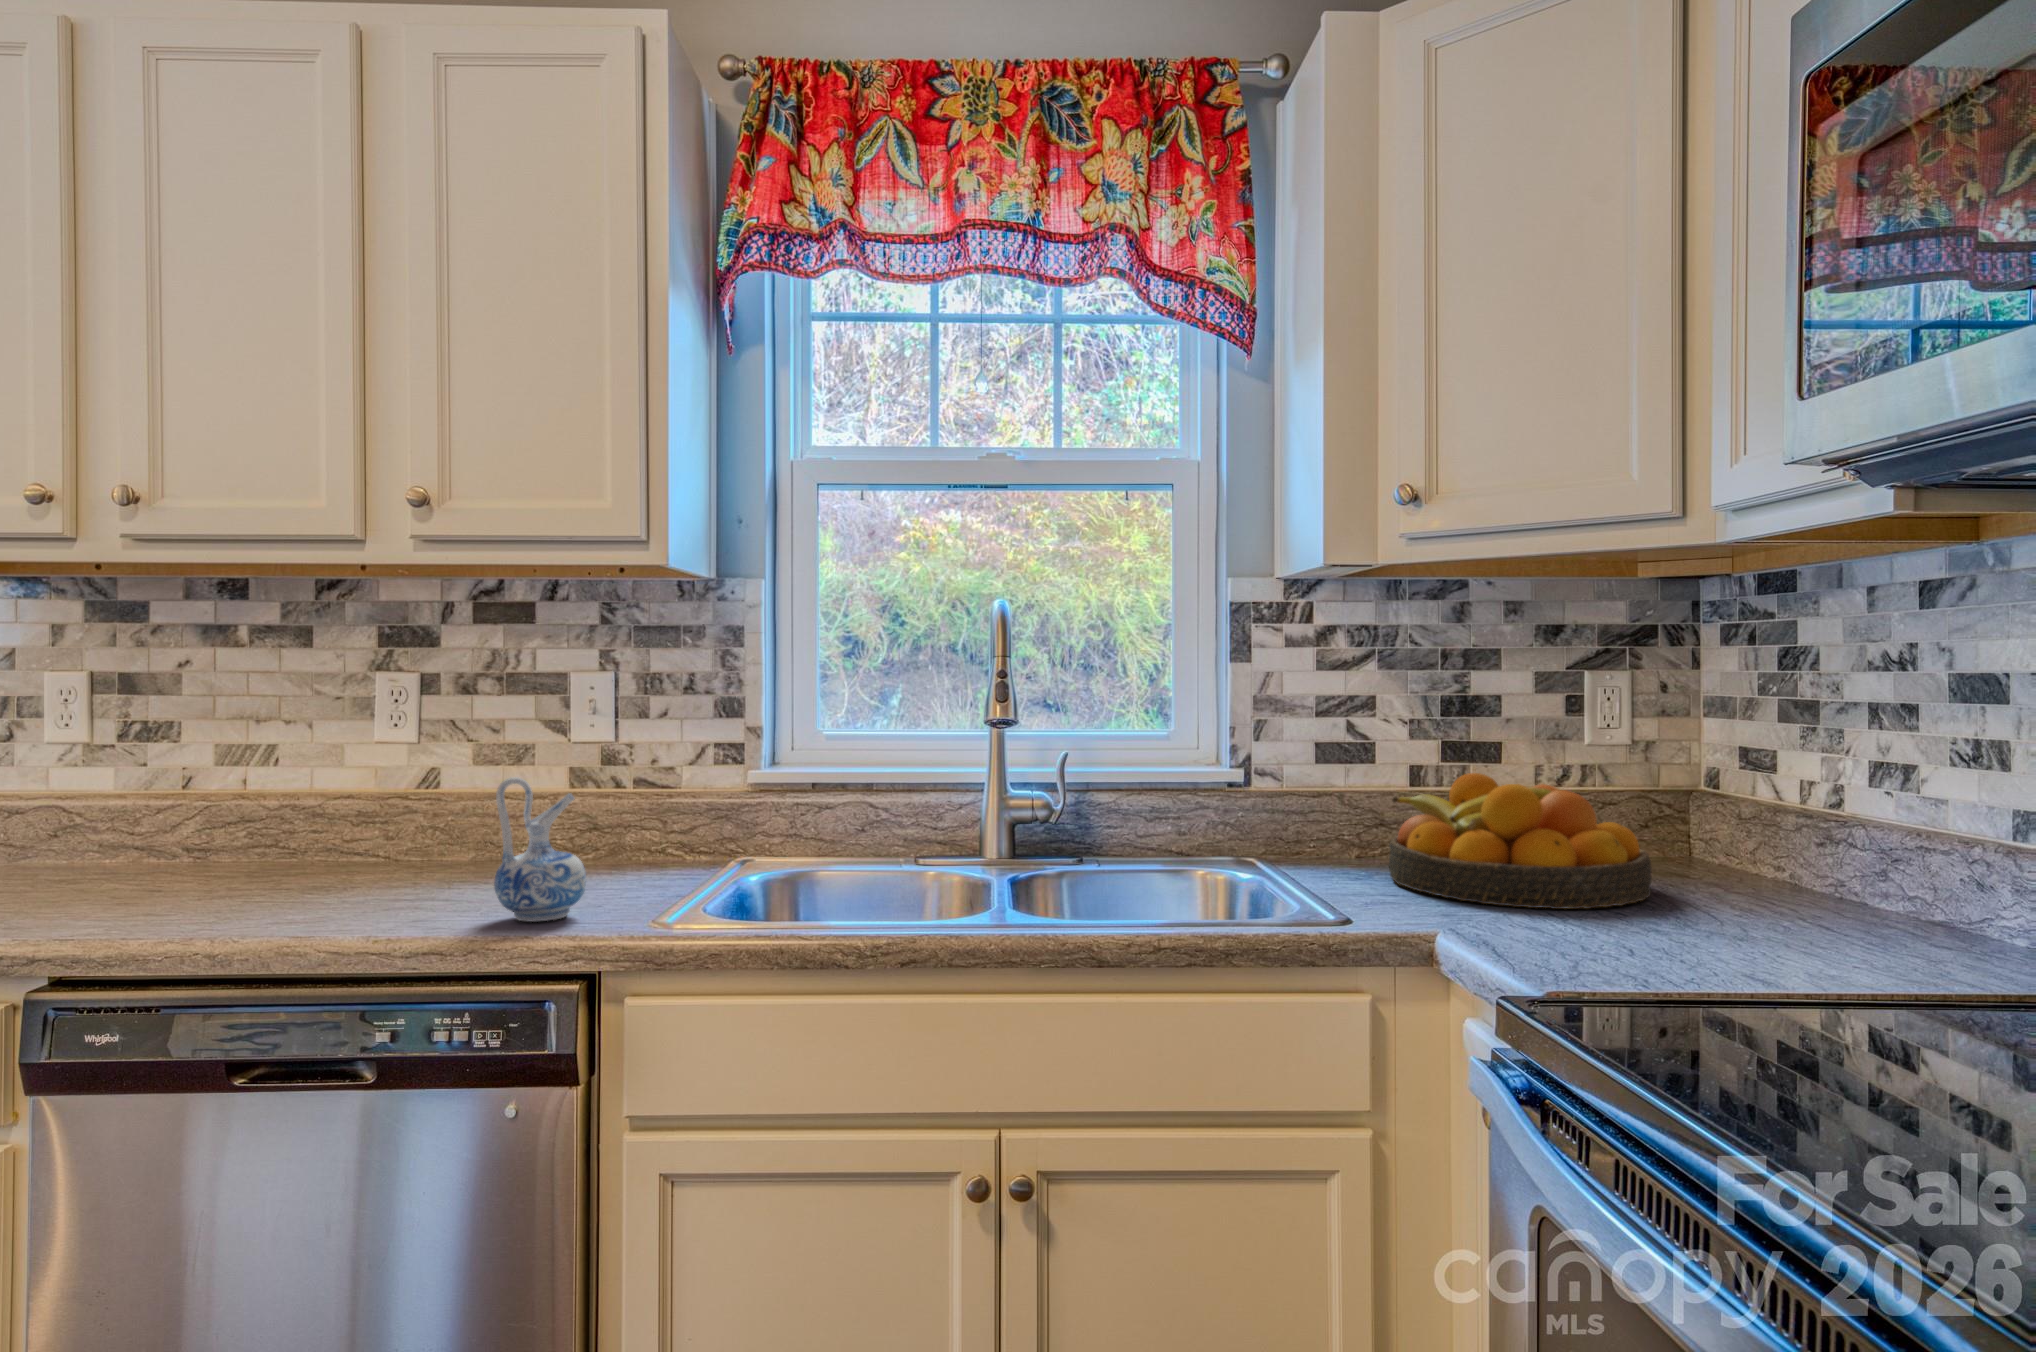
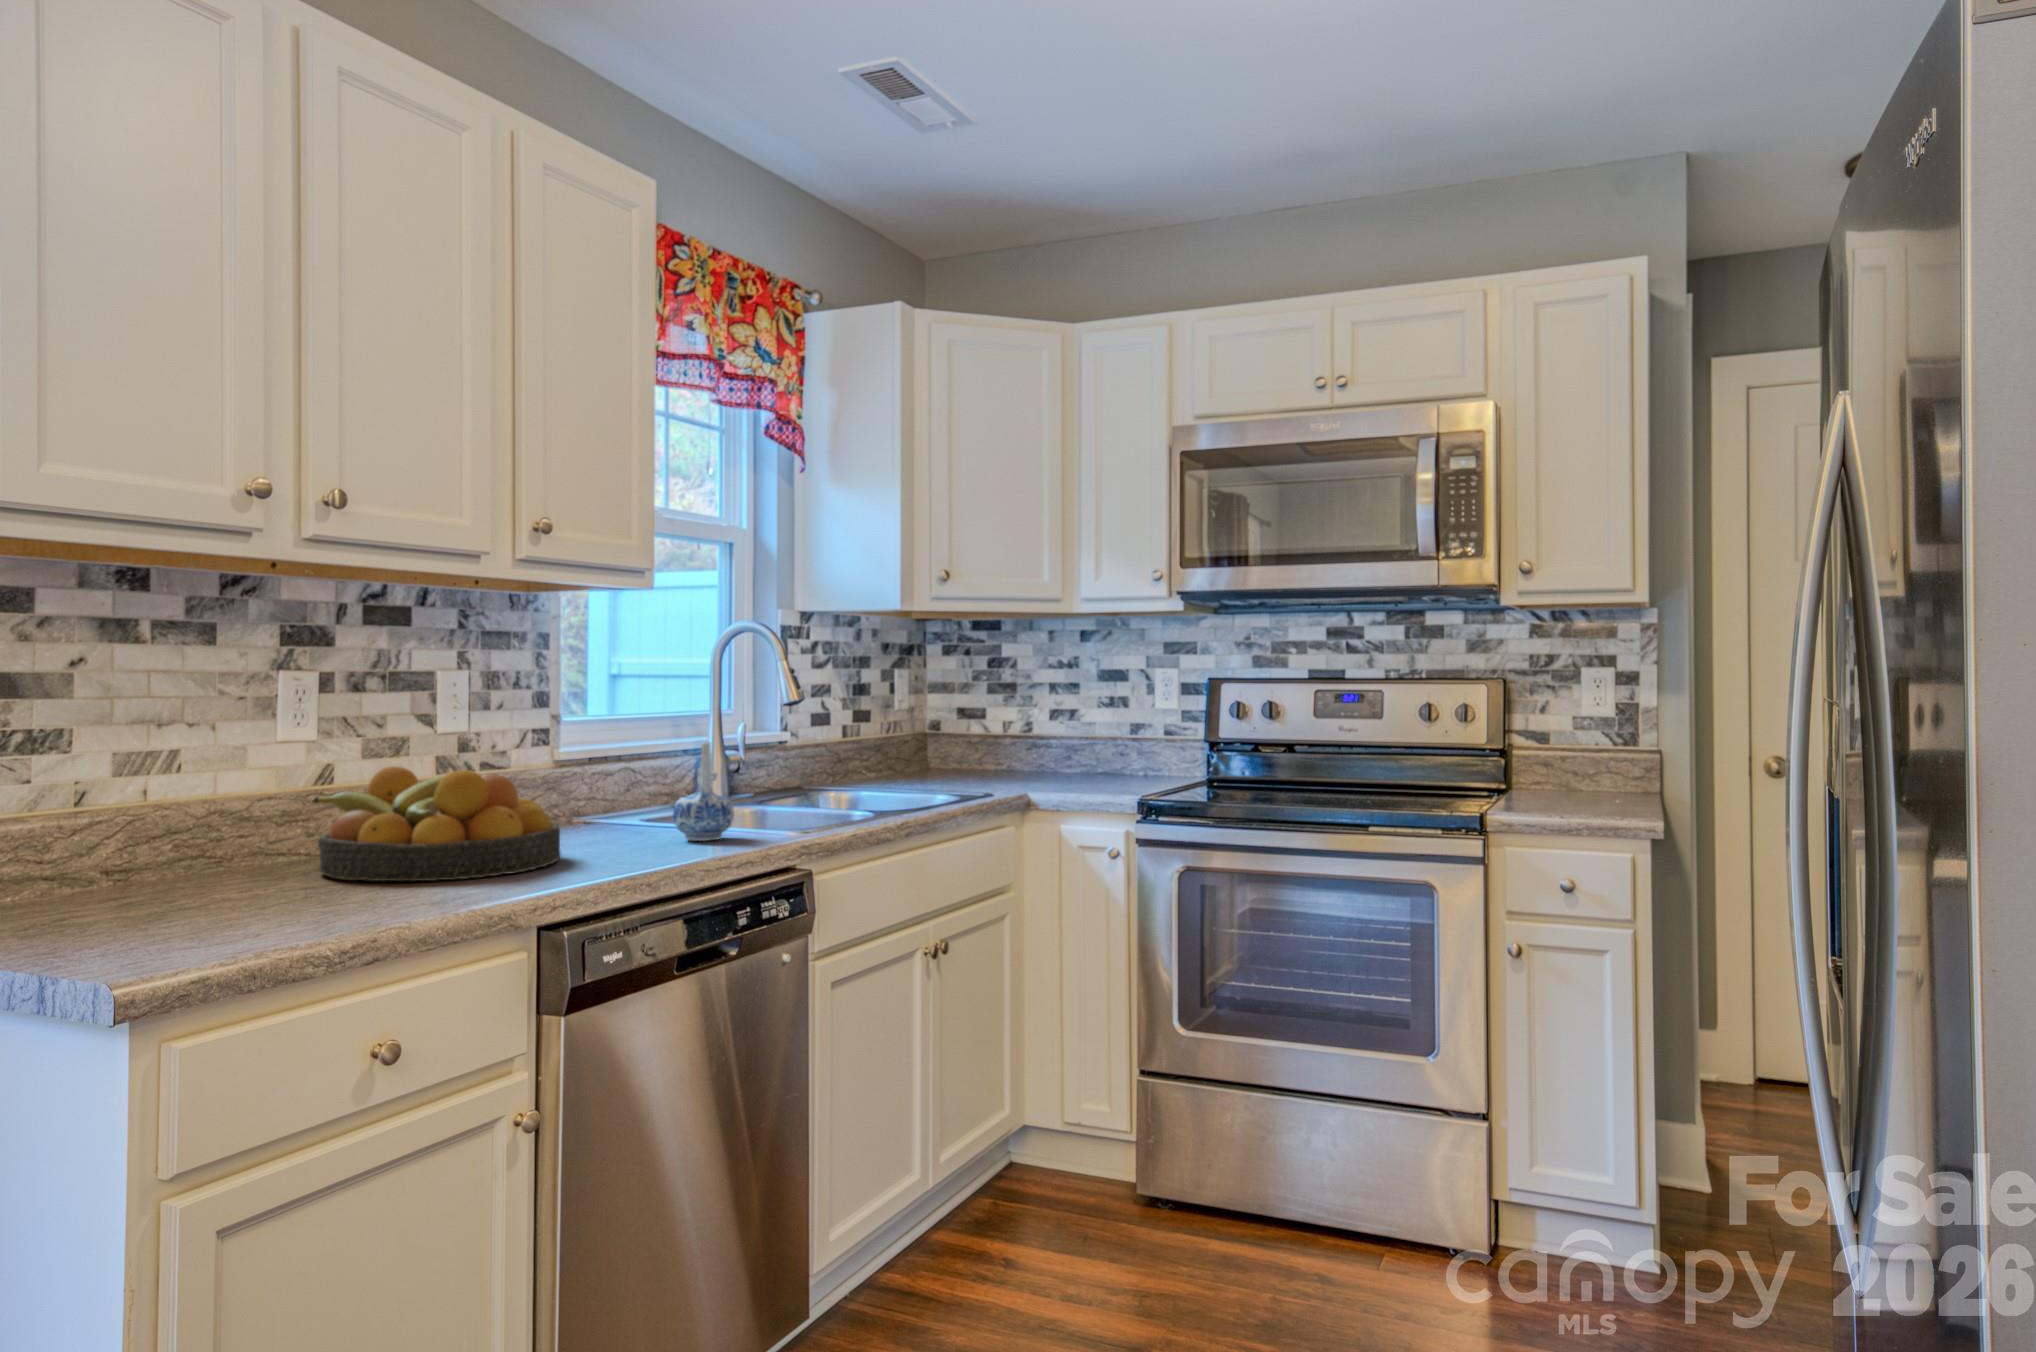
fruit bowl: present [1389,773,1652,909] -> present [313,766,561,881]

